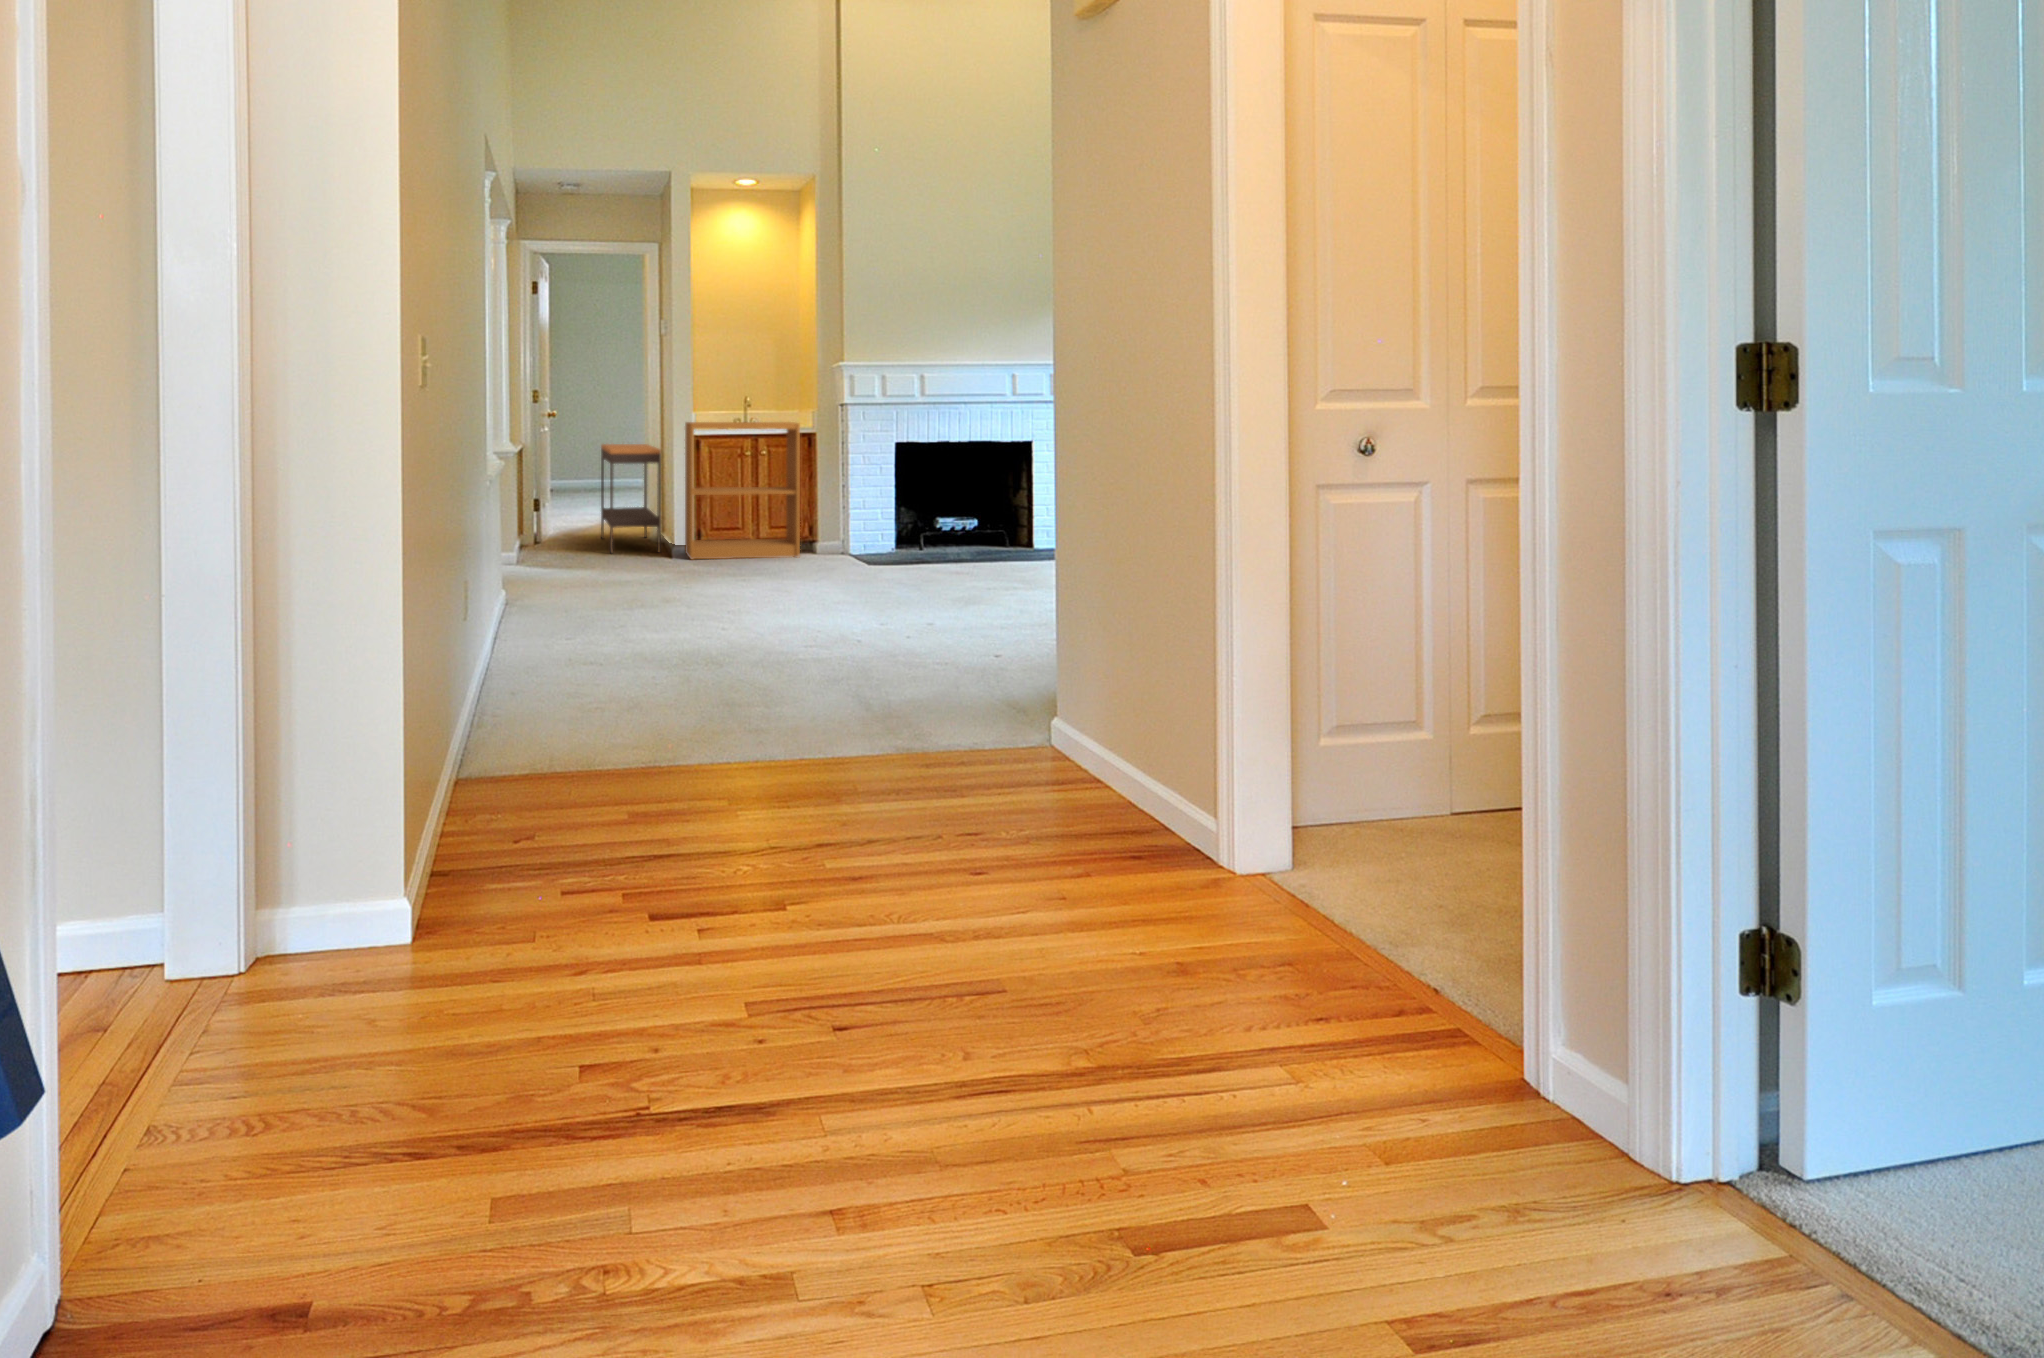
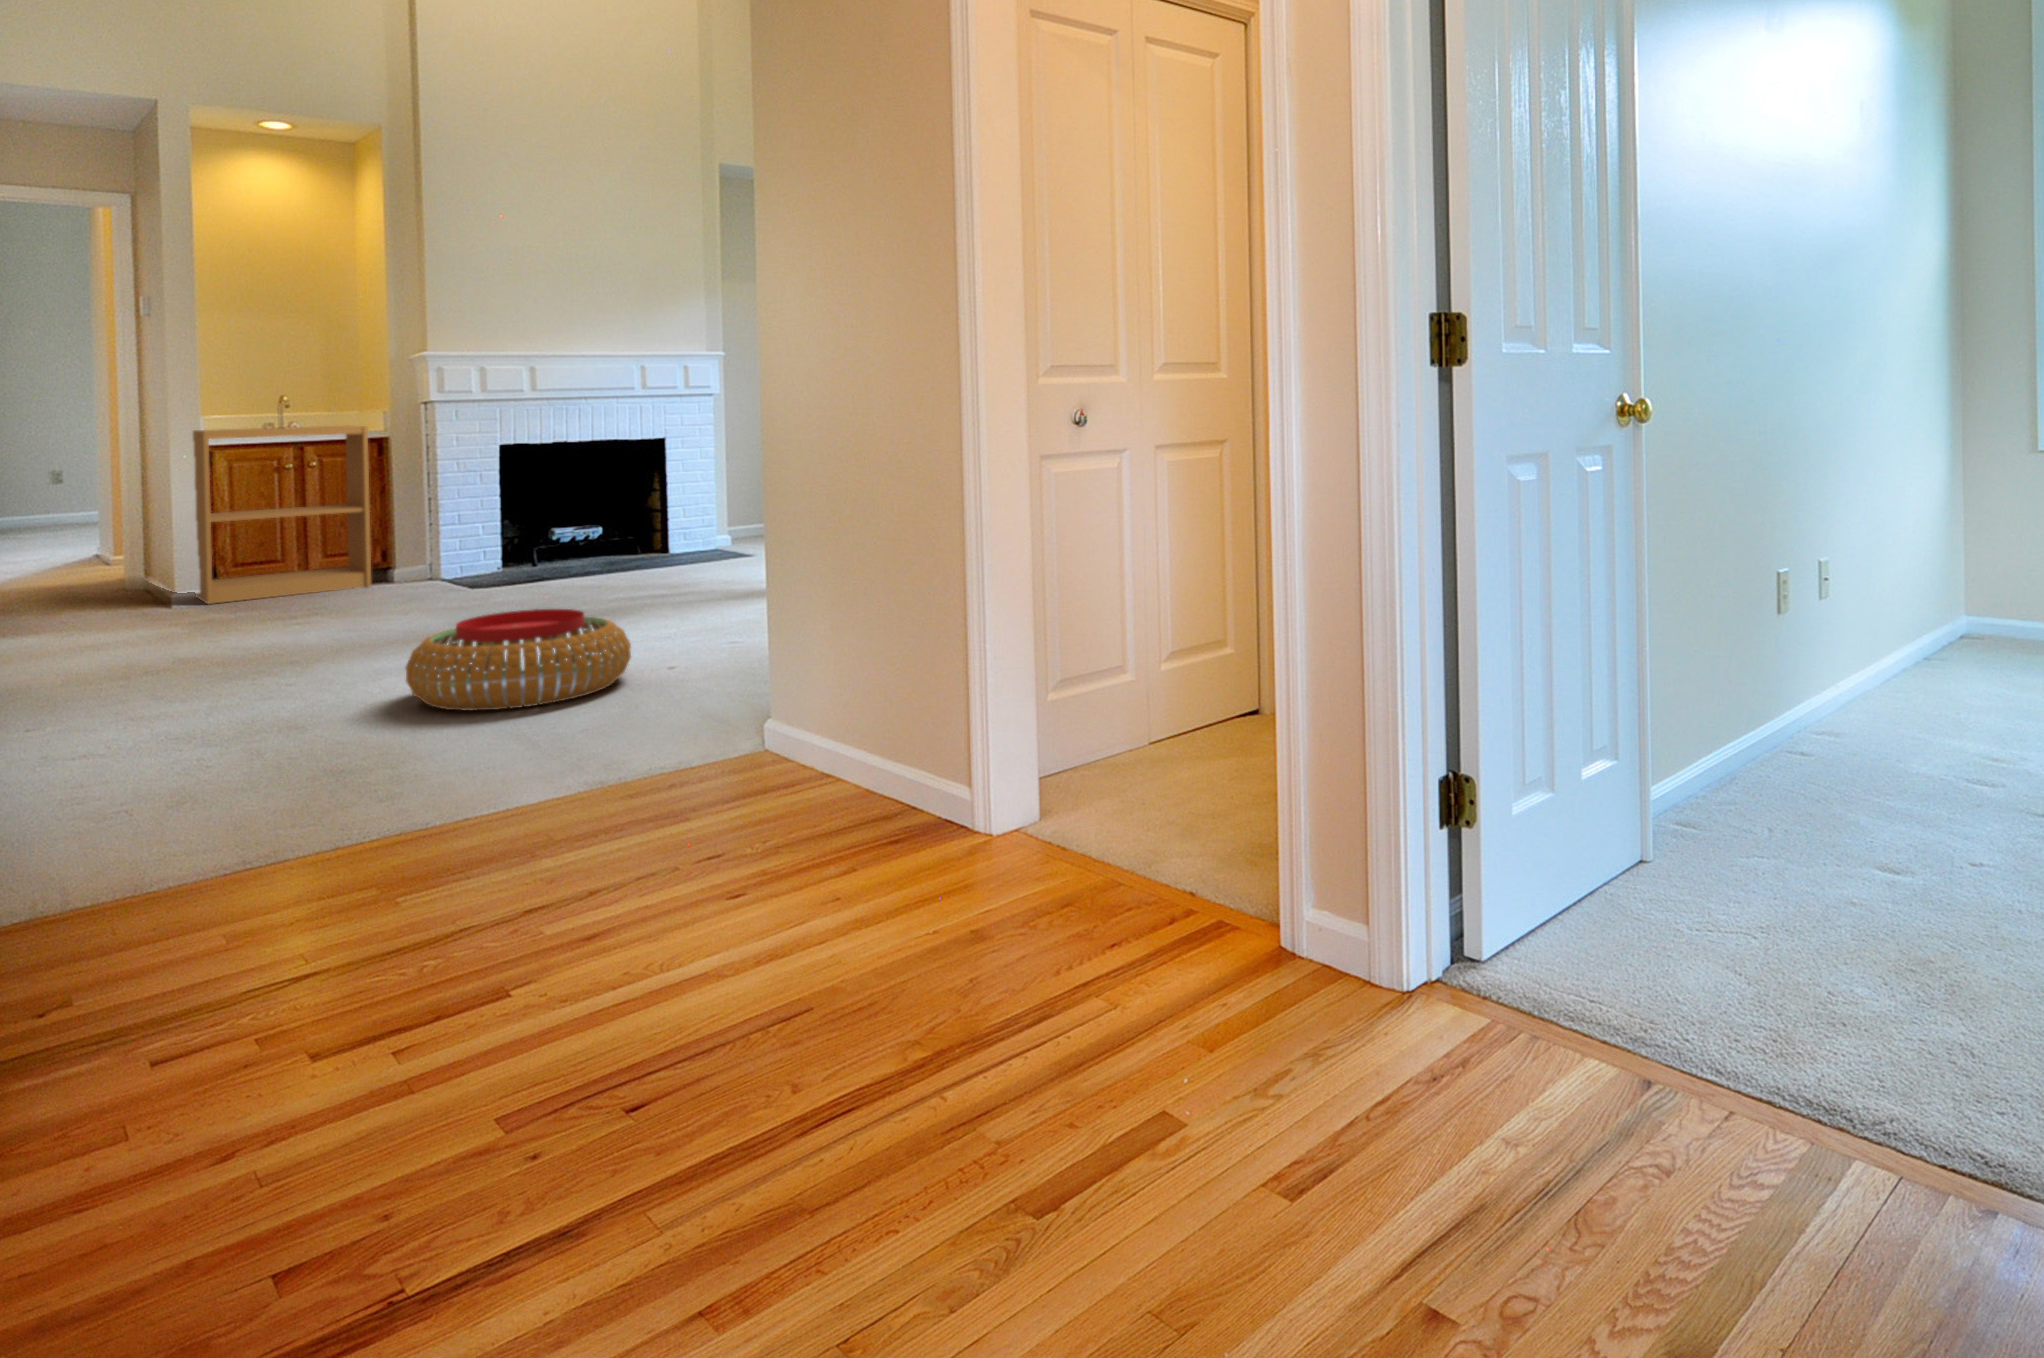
console table: present [601,444,661,553] -> none [41,462,155,610]
pouf: none [791,591,965,675] -> present [406,609,631,711]

